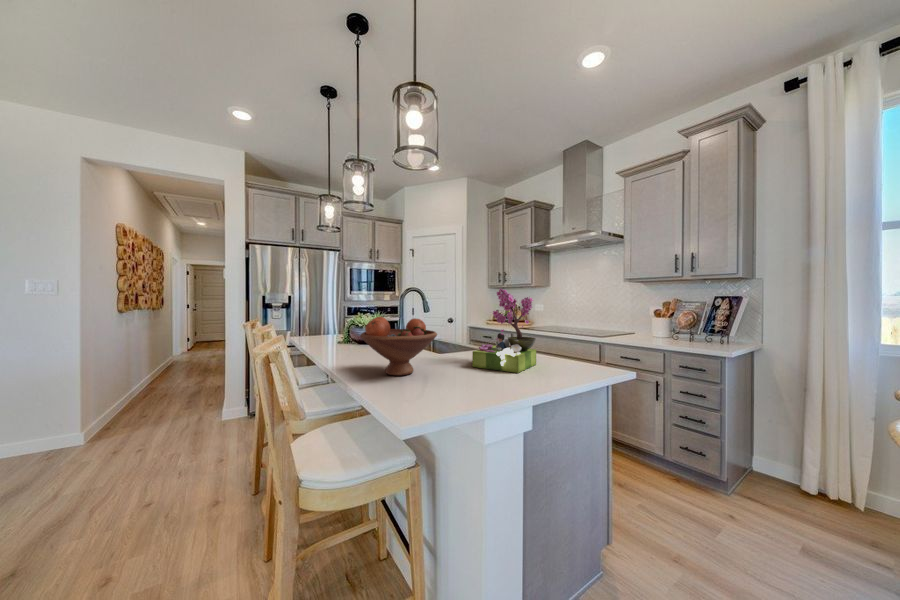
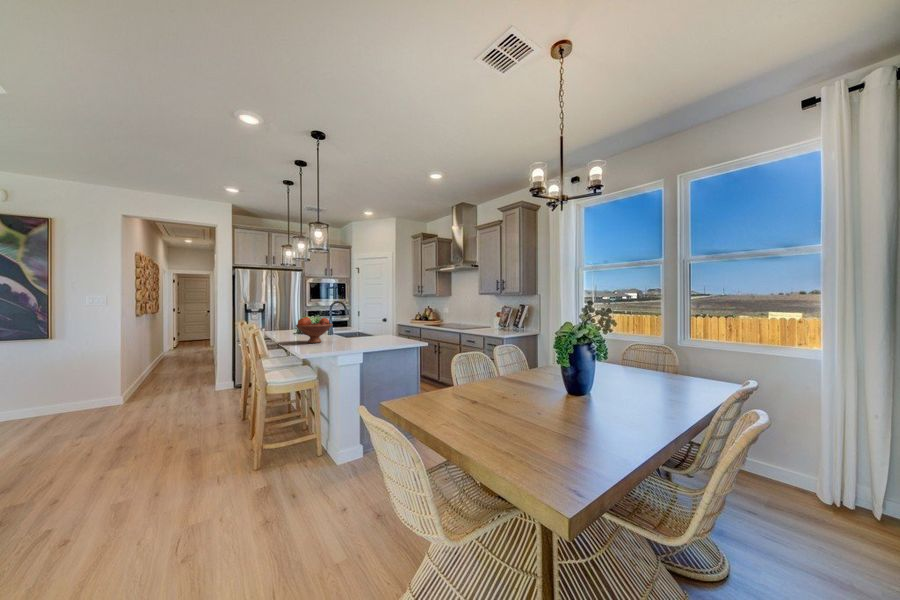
flower arrangement: present [472,288,536,373] -> none [352,302,385,342]

